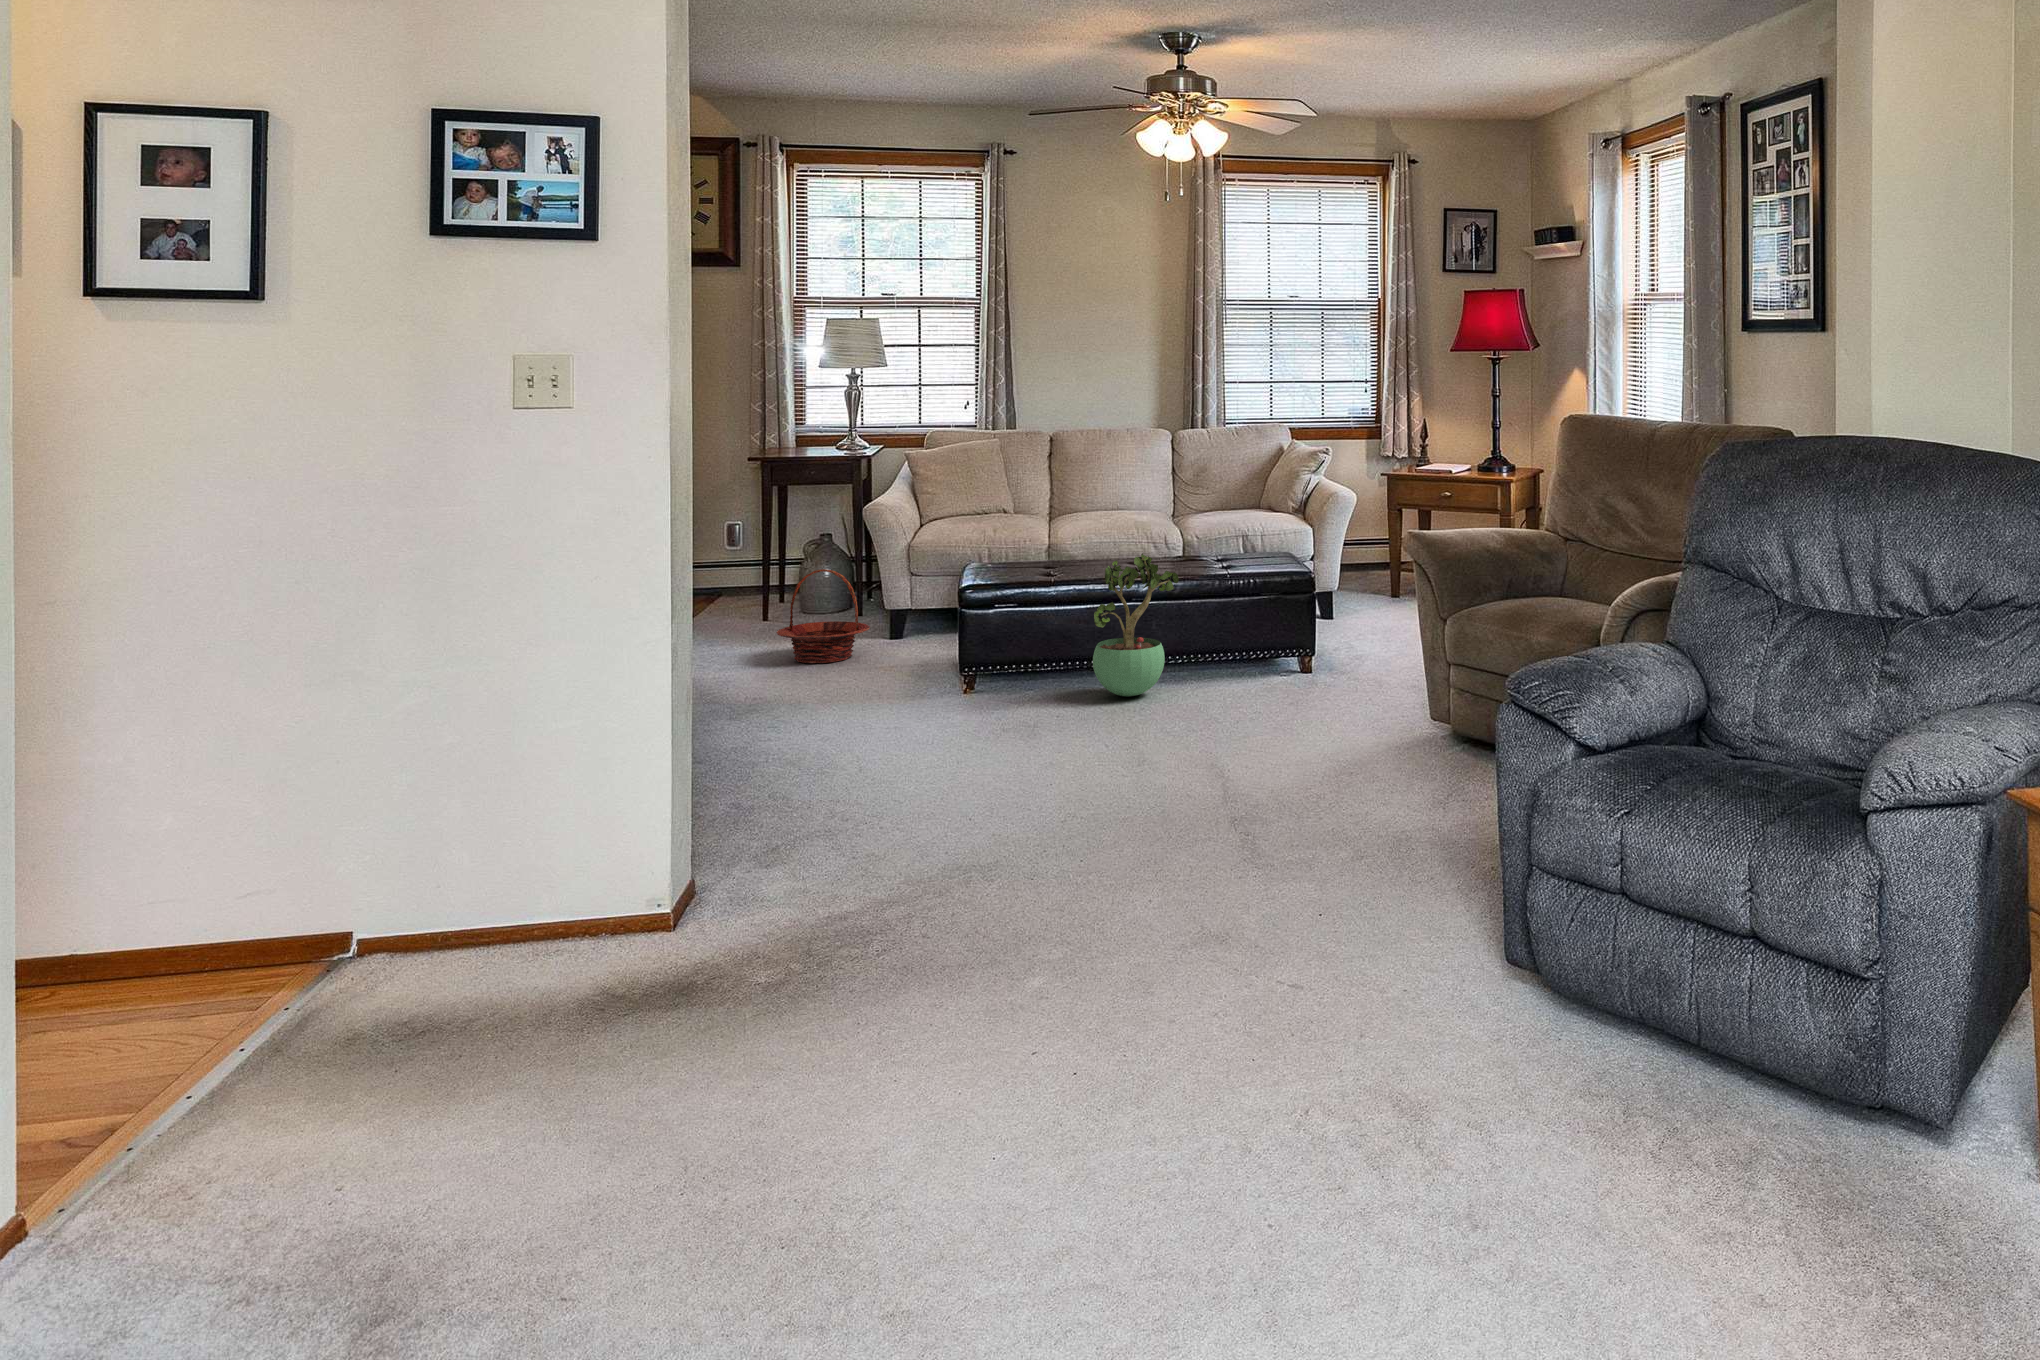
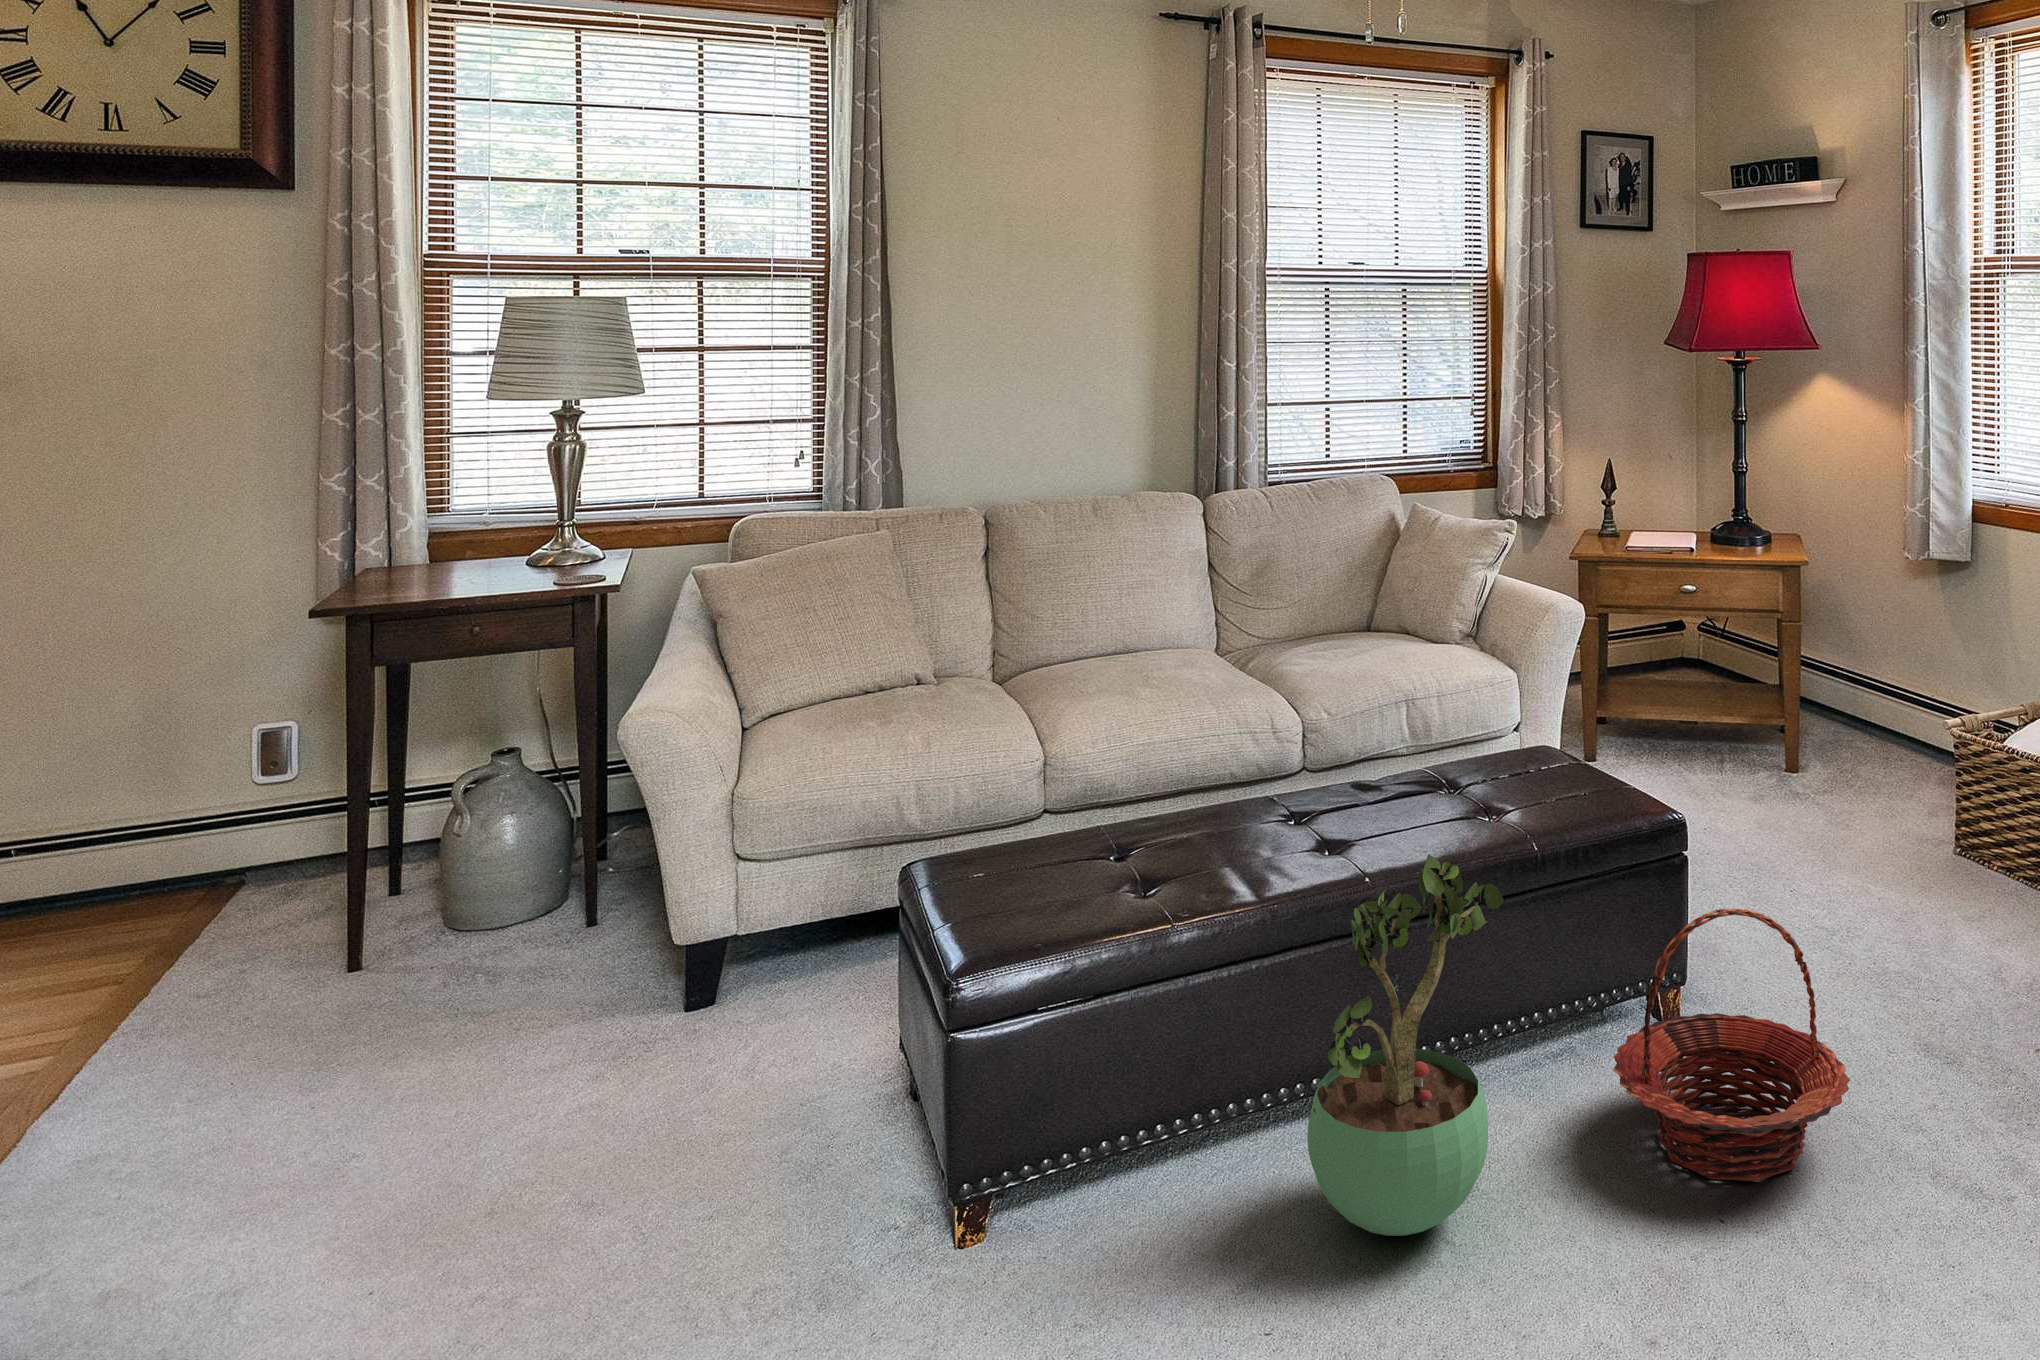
basket: present [776,569,870,664] -> present [1613,909,1850,1182]

